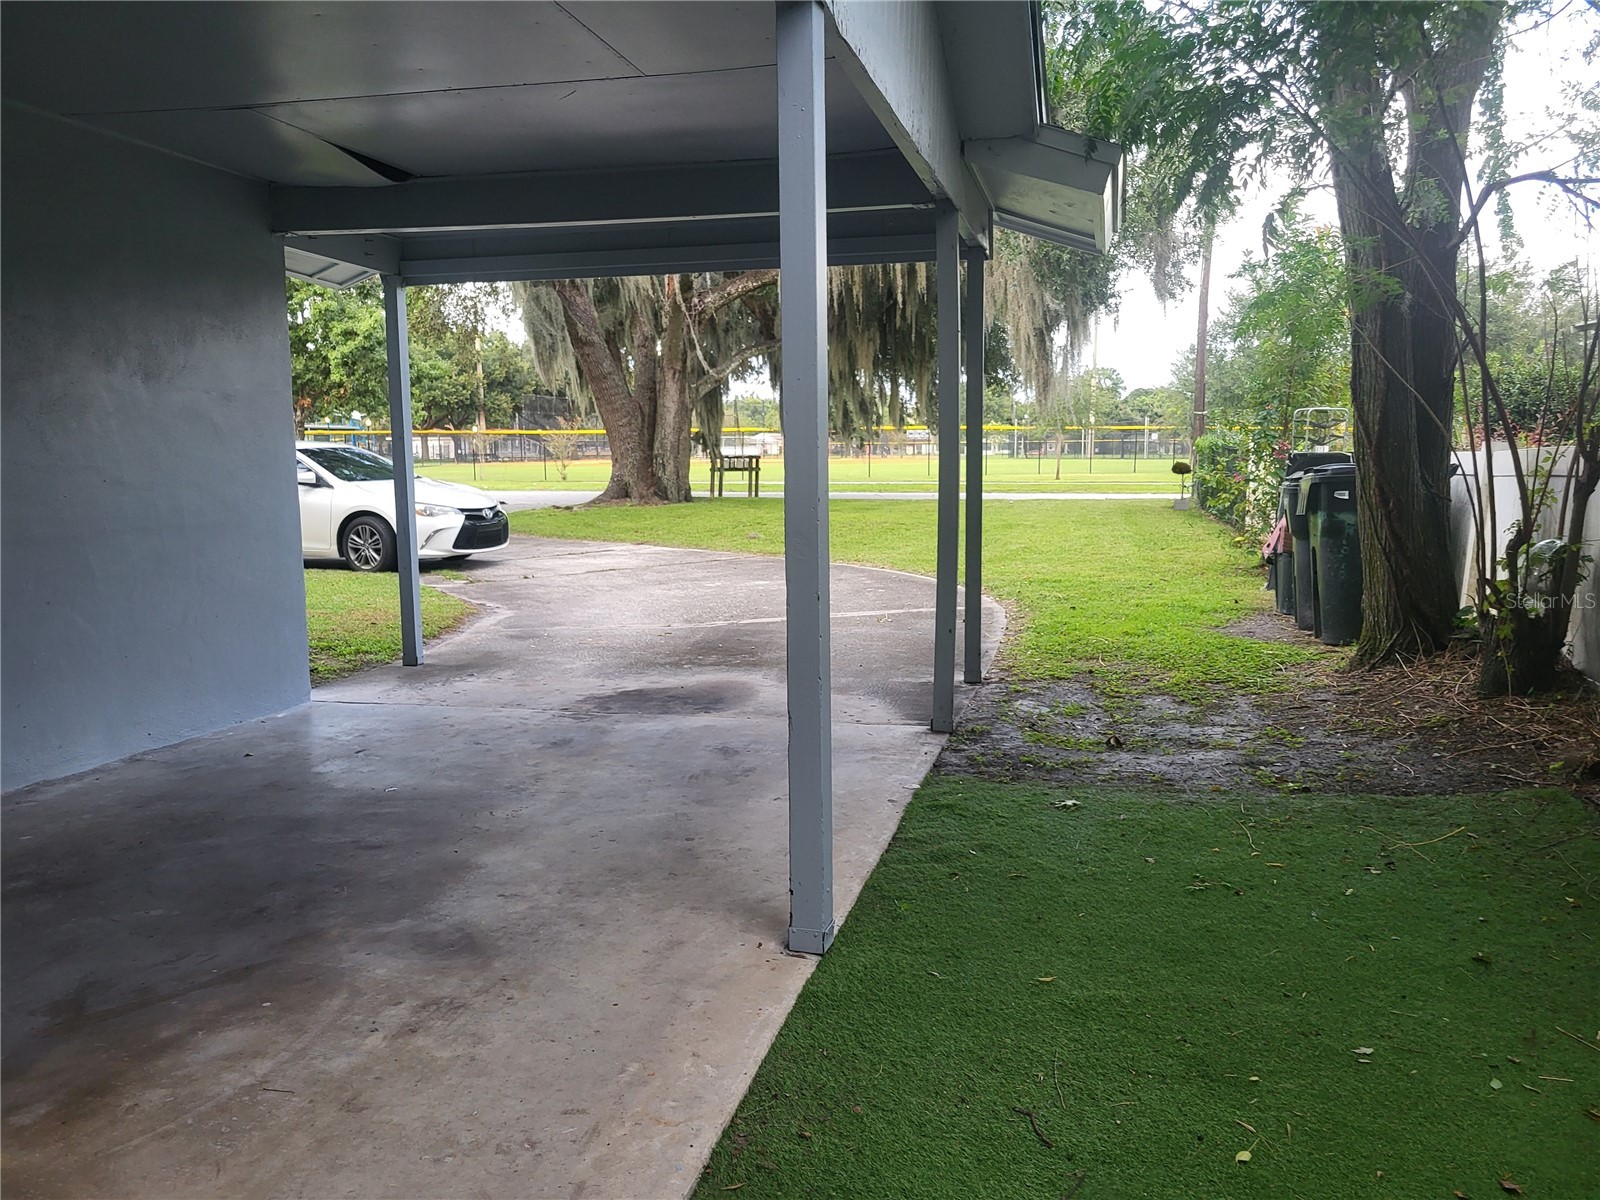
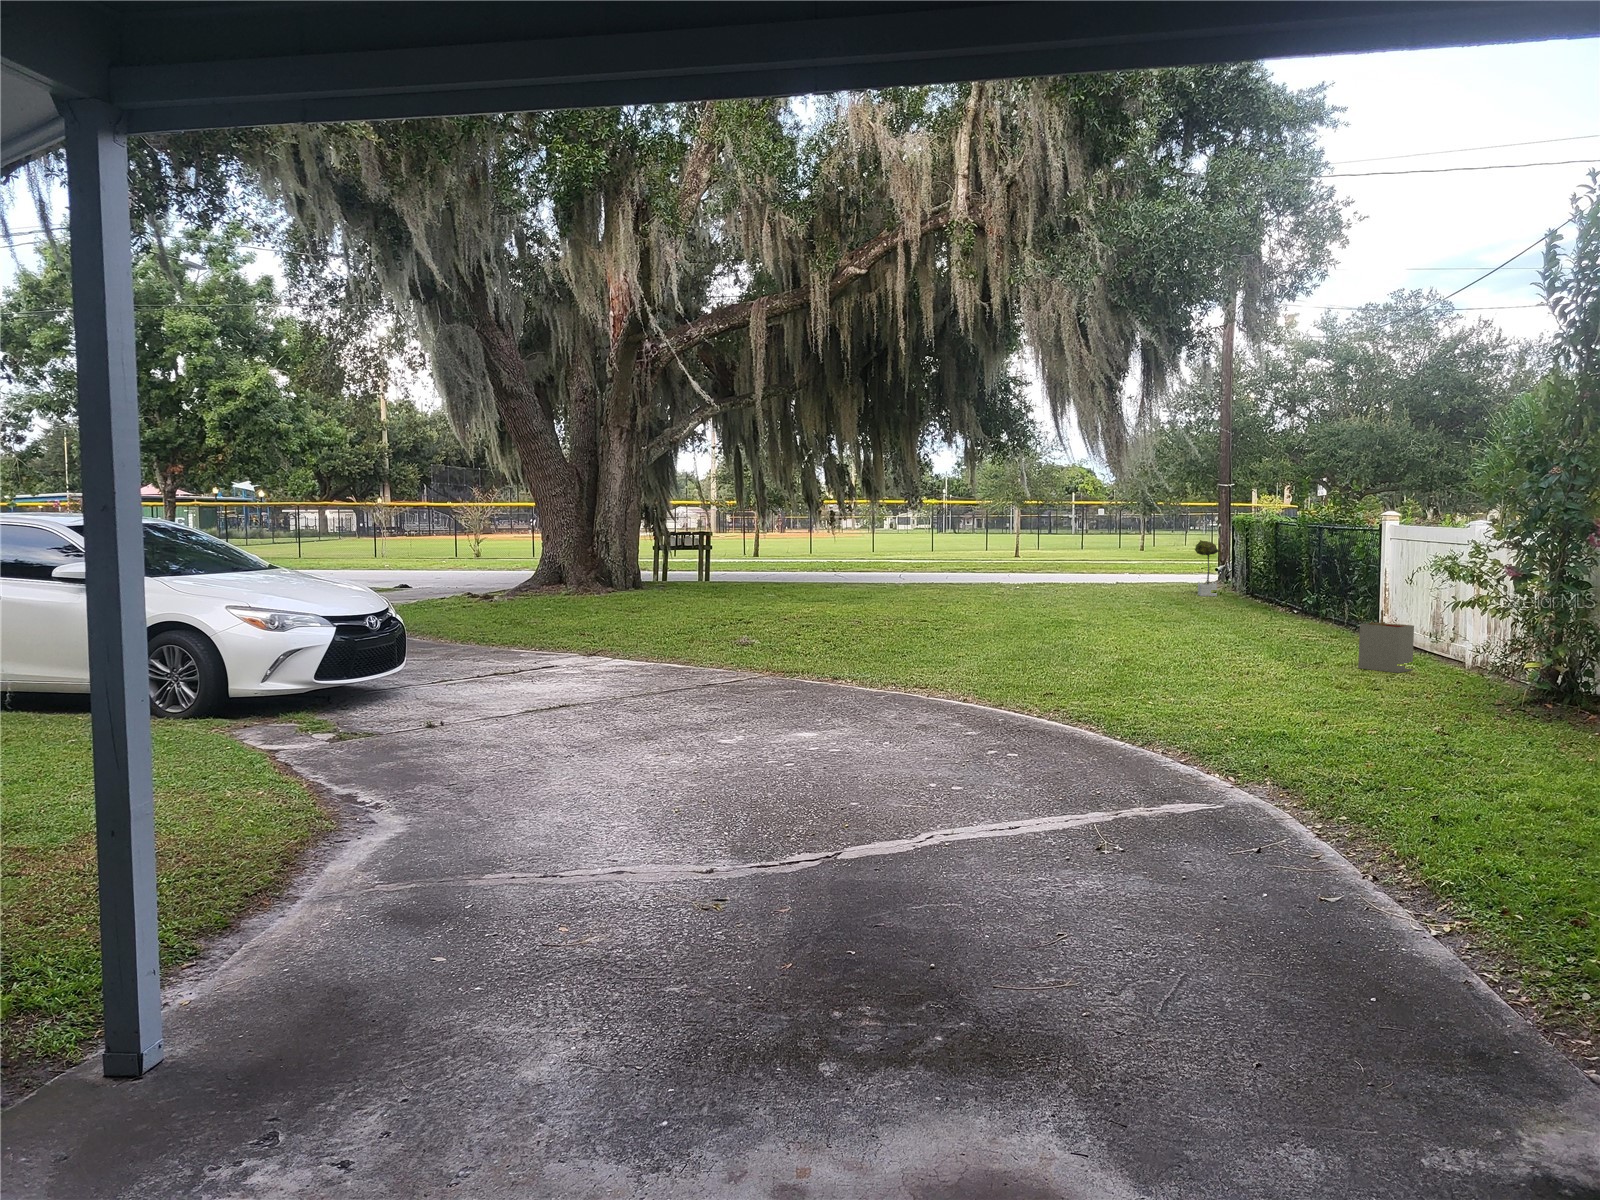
storage bin: none [1202,510,1241,556] -> present [1358,610,1414,673]

